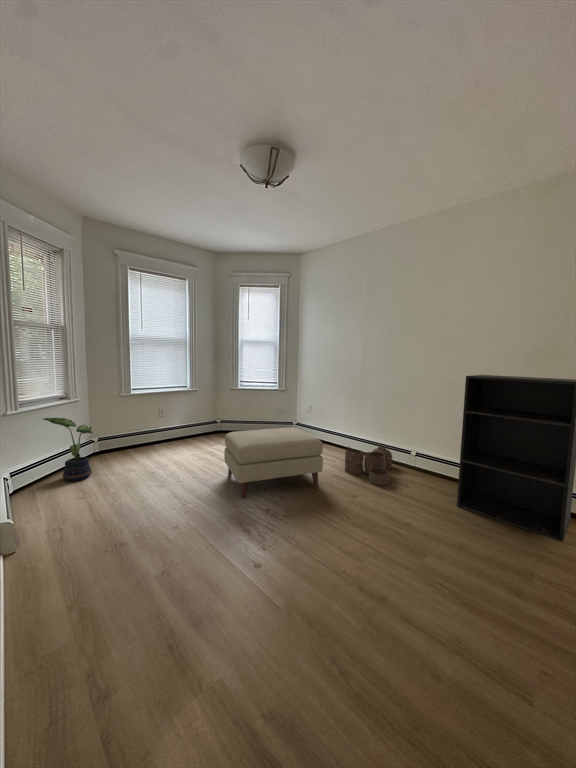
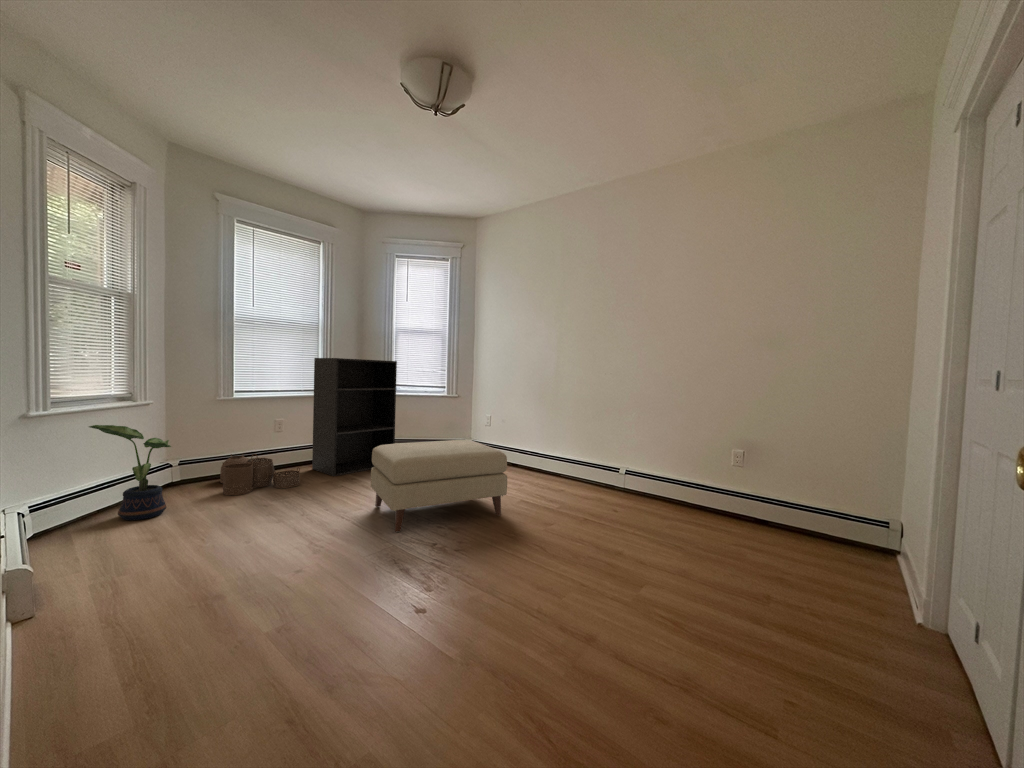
bookshelf: present [457,375,576,542] -> present [312,358,397,476]
woven basket: present [345,446,392,485] -> present [220,454,300,495]

